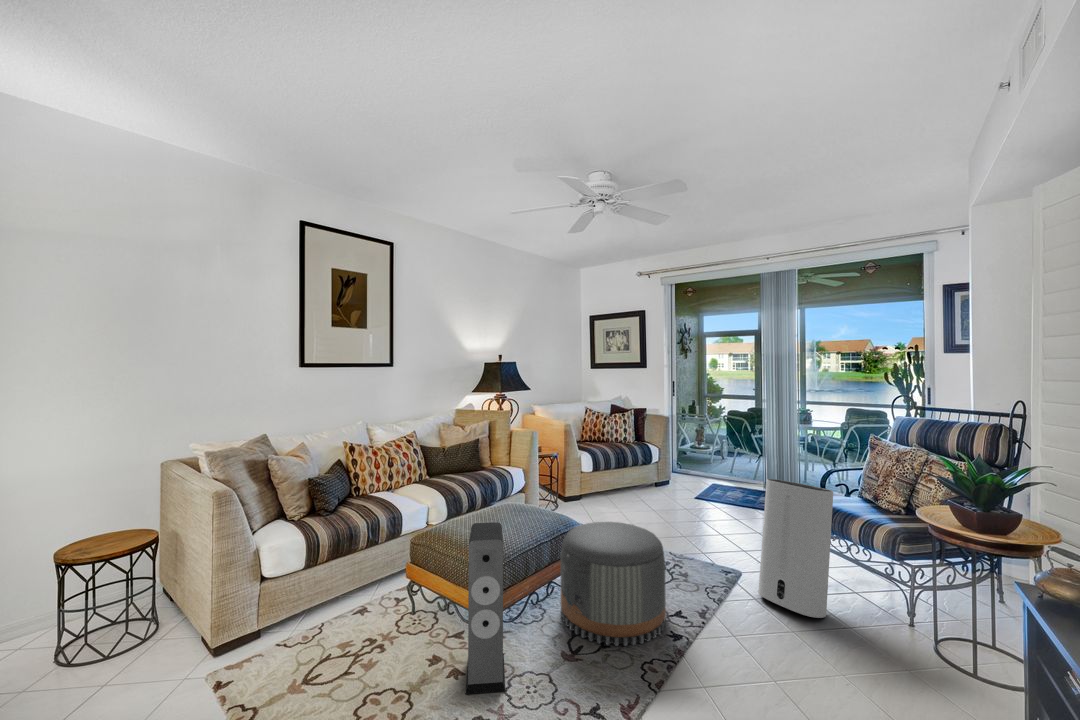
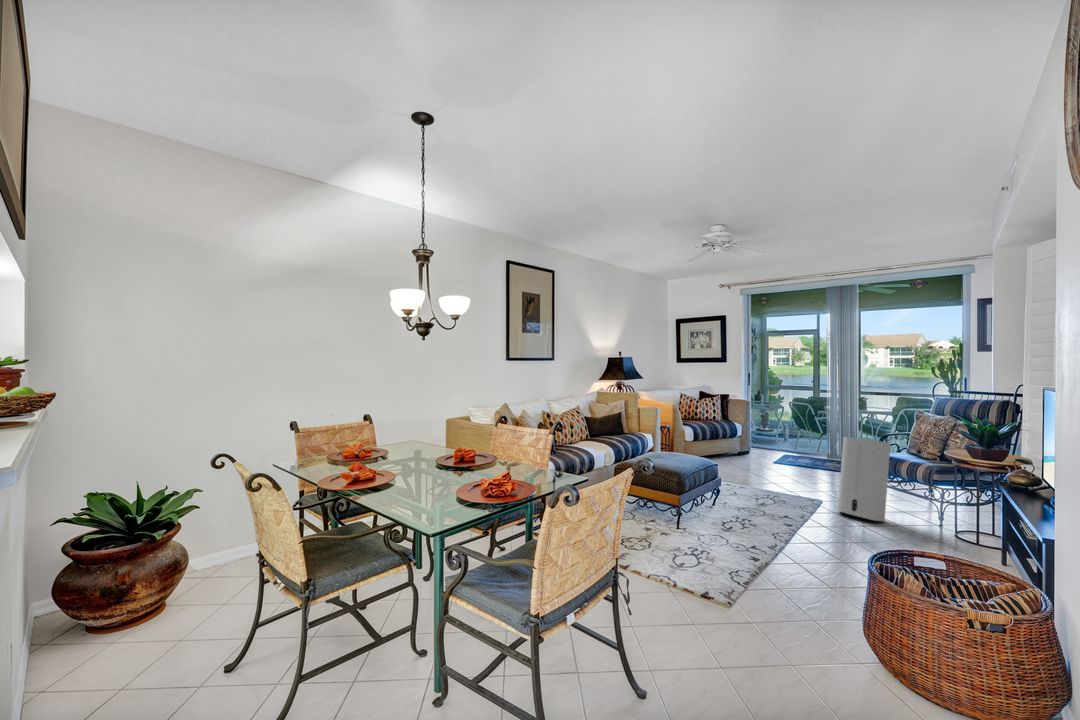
speaker: present [465,522,505,694] -> none [667,454,700,544]
pouf: present [561,522,666,646] -> none [710,463,781,530]

